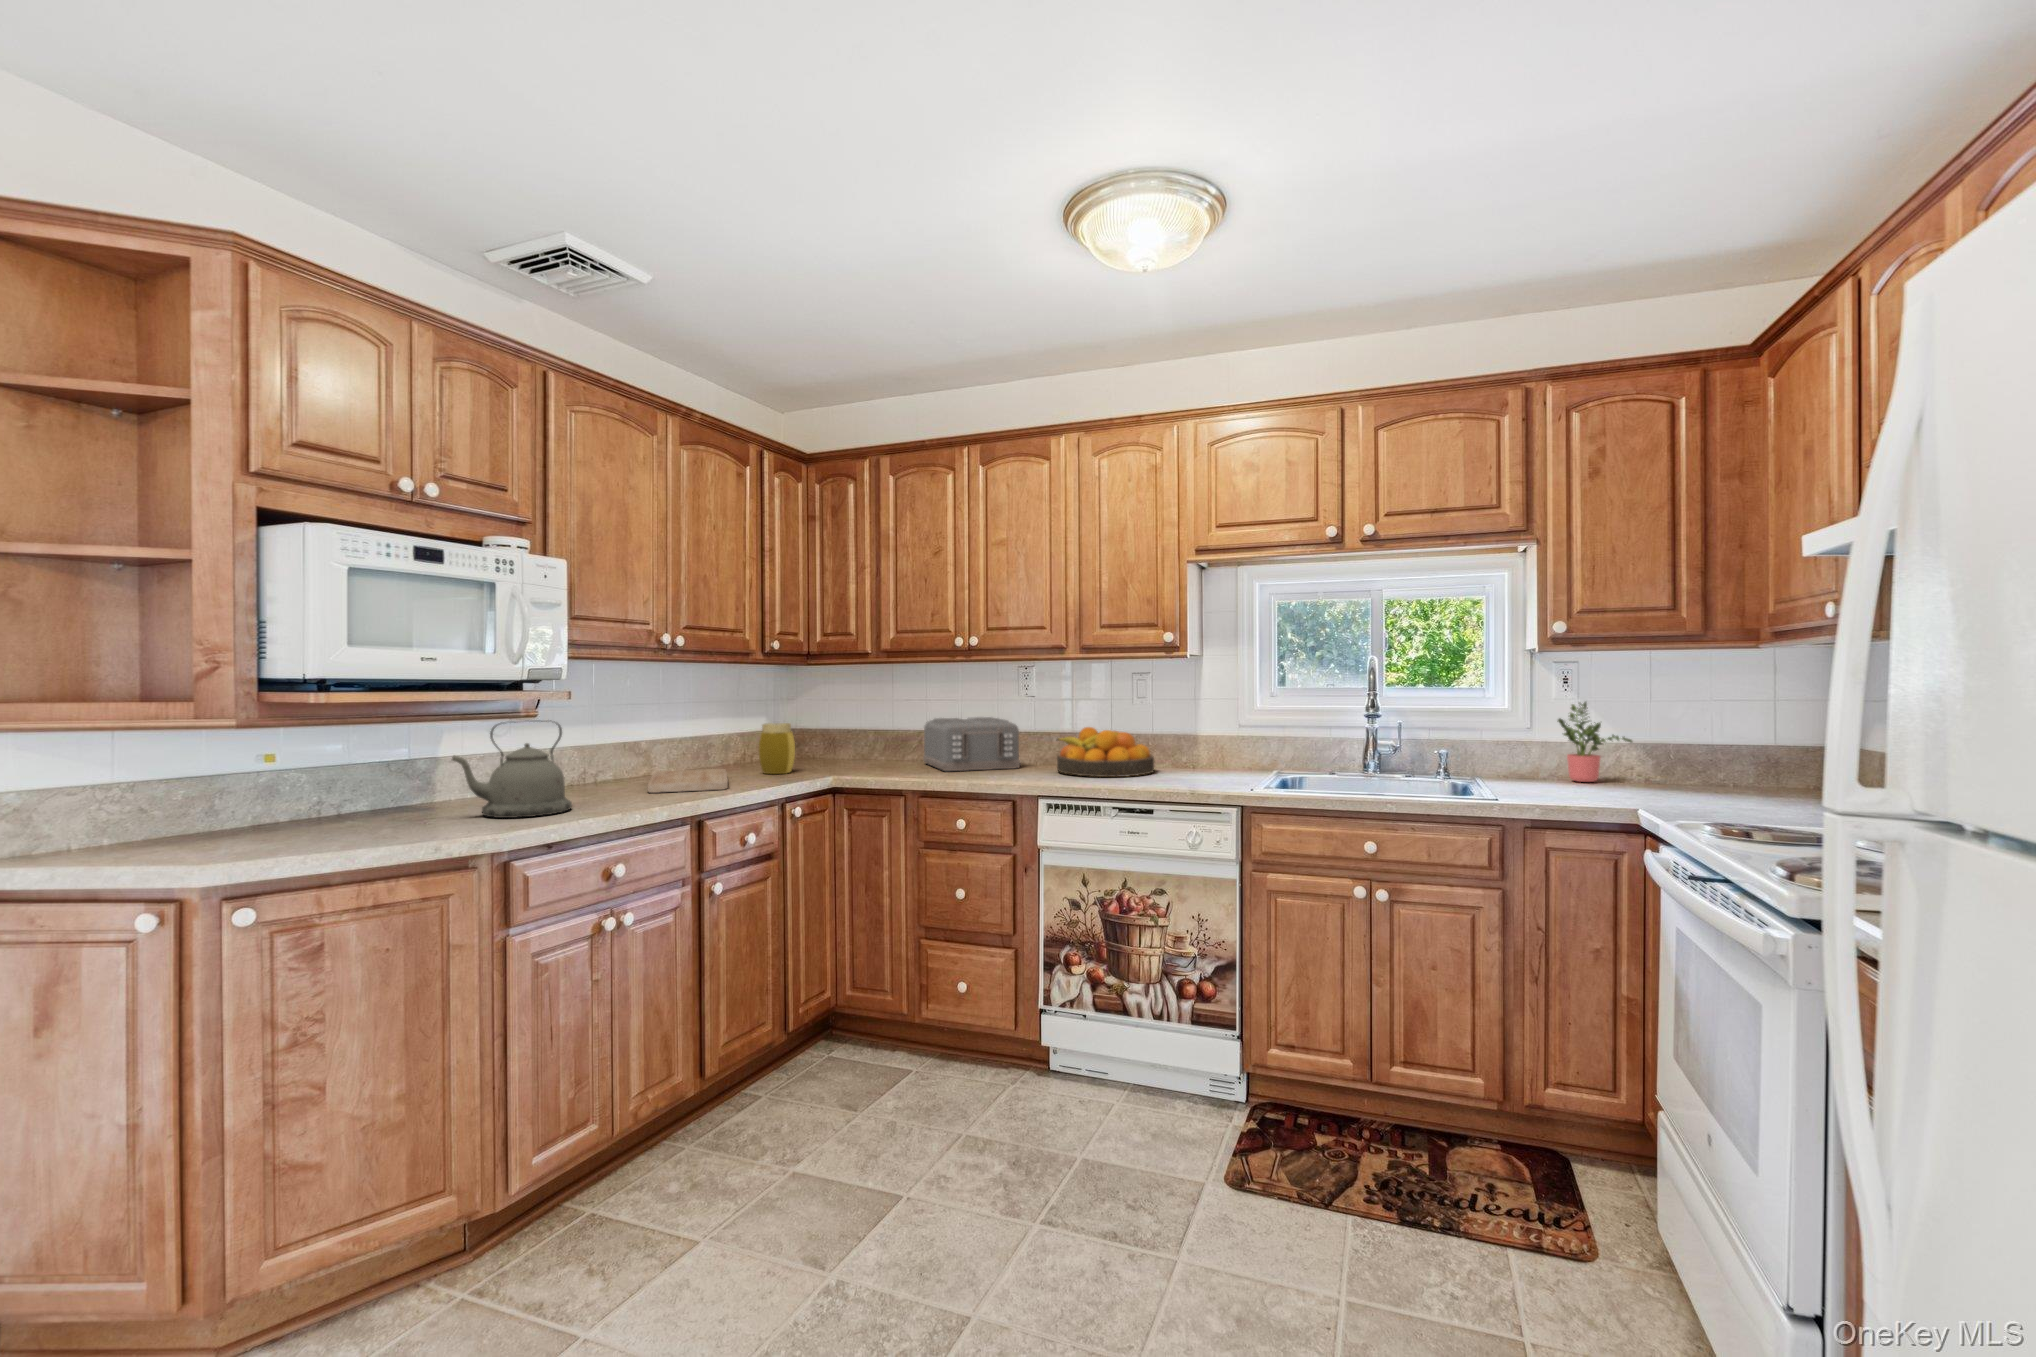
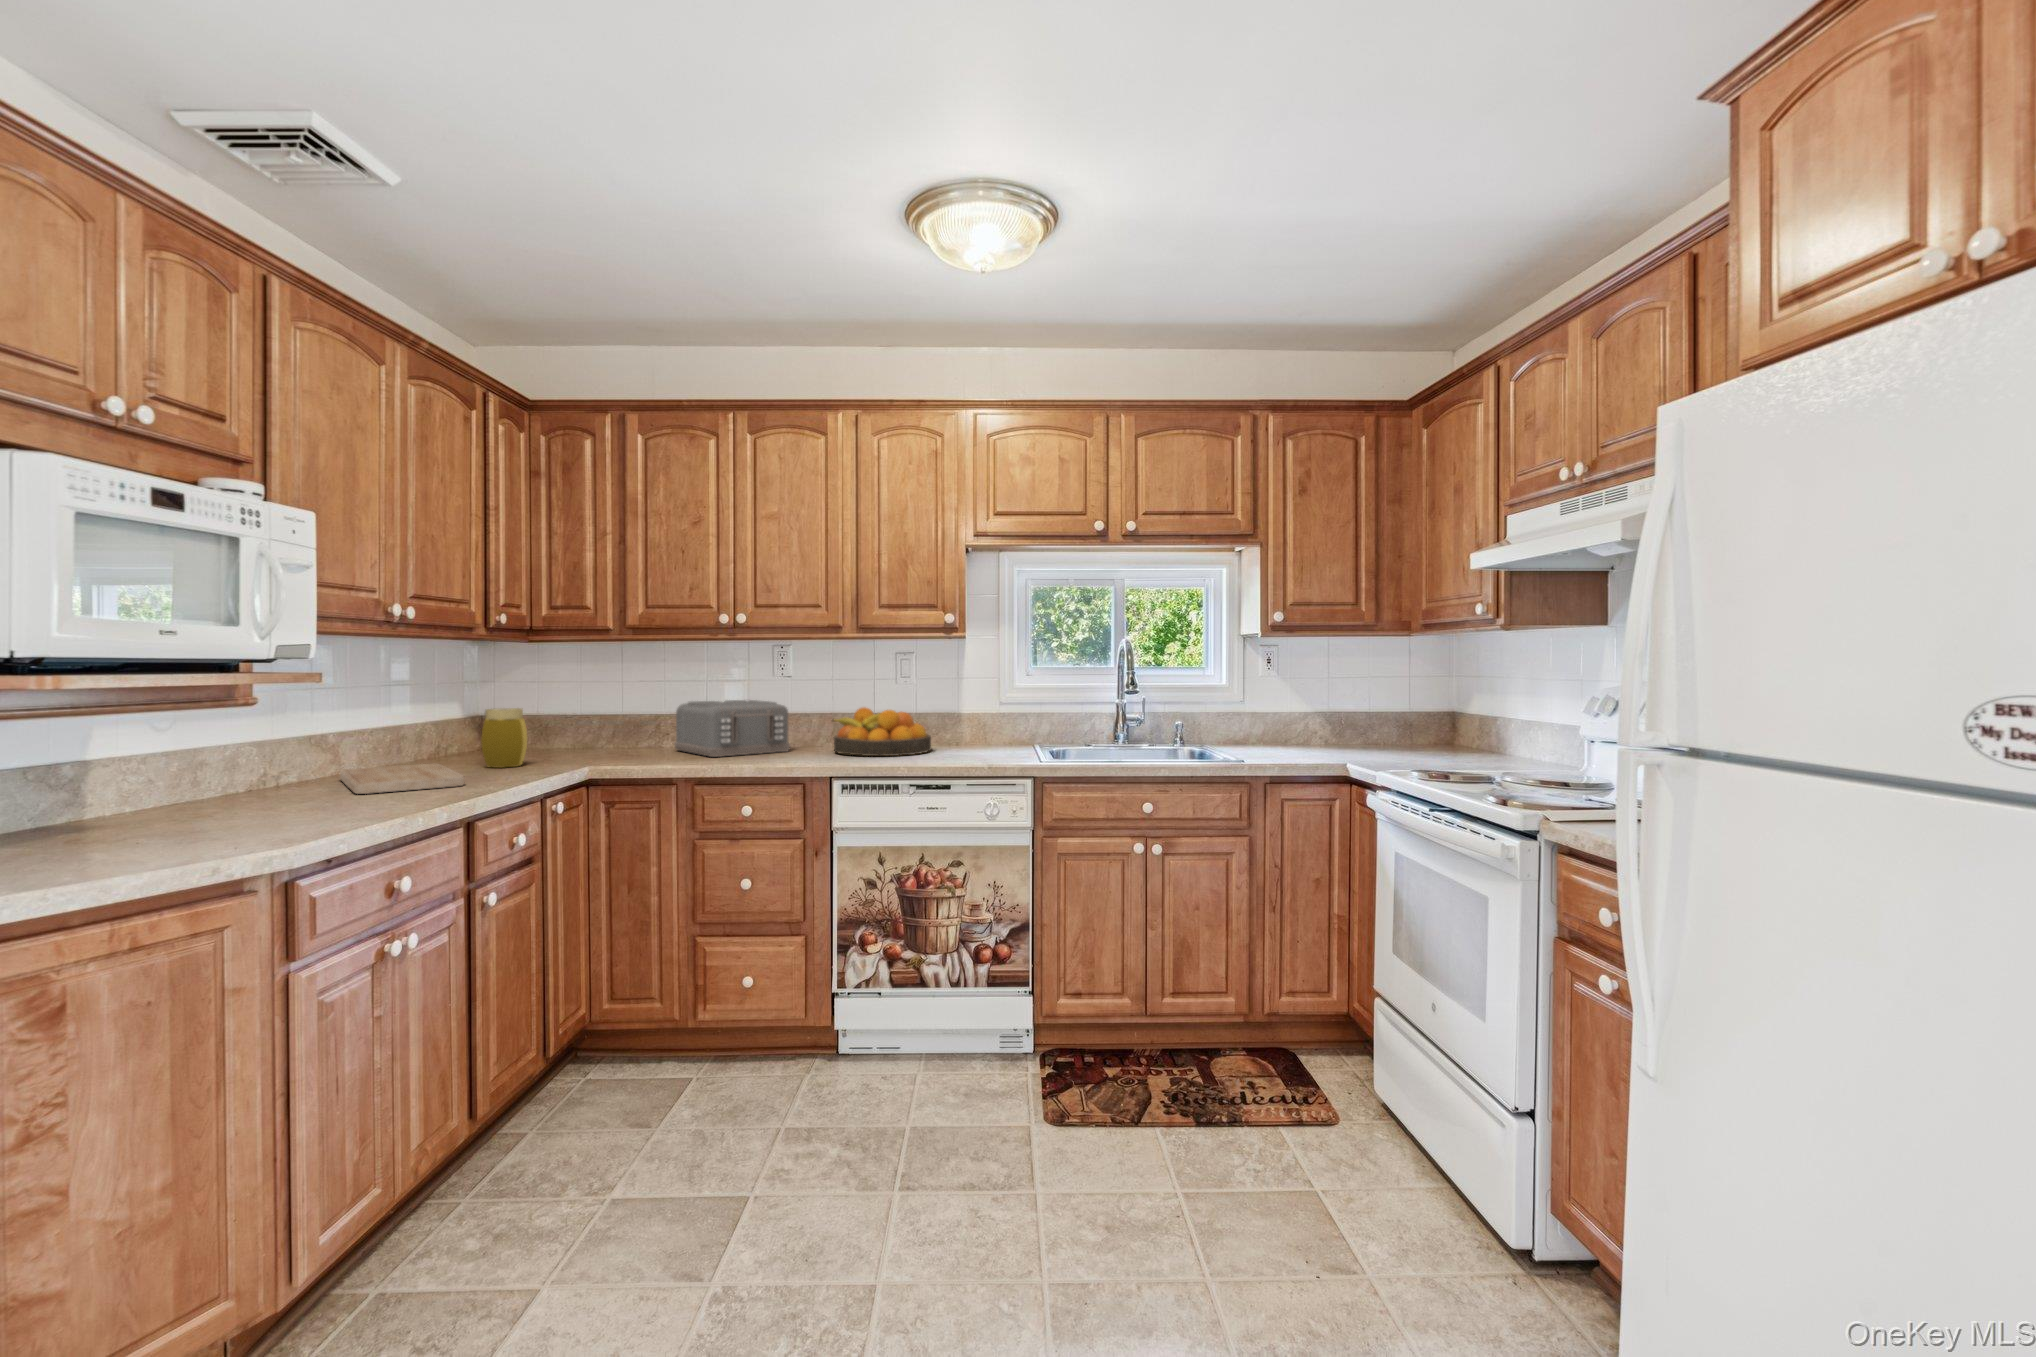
potted plant: present [1558,702,1632,782] -> none [1266,679,1317,745]
kettle: present [452,721,572,818] -> none [77,703,267,834]

